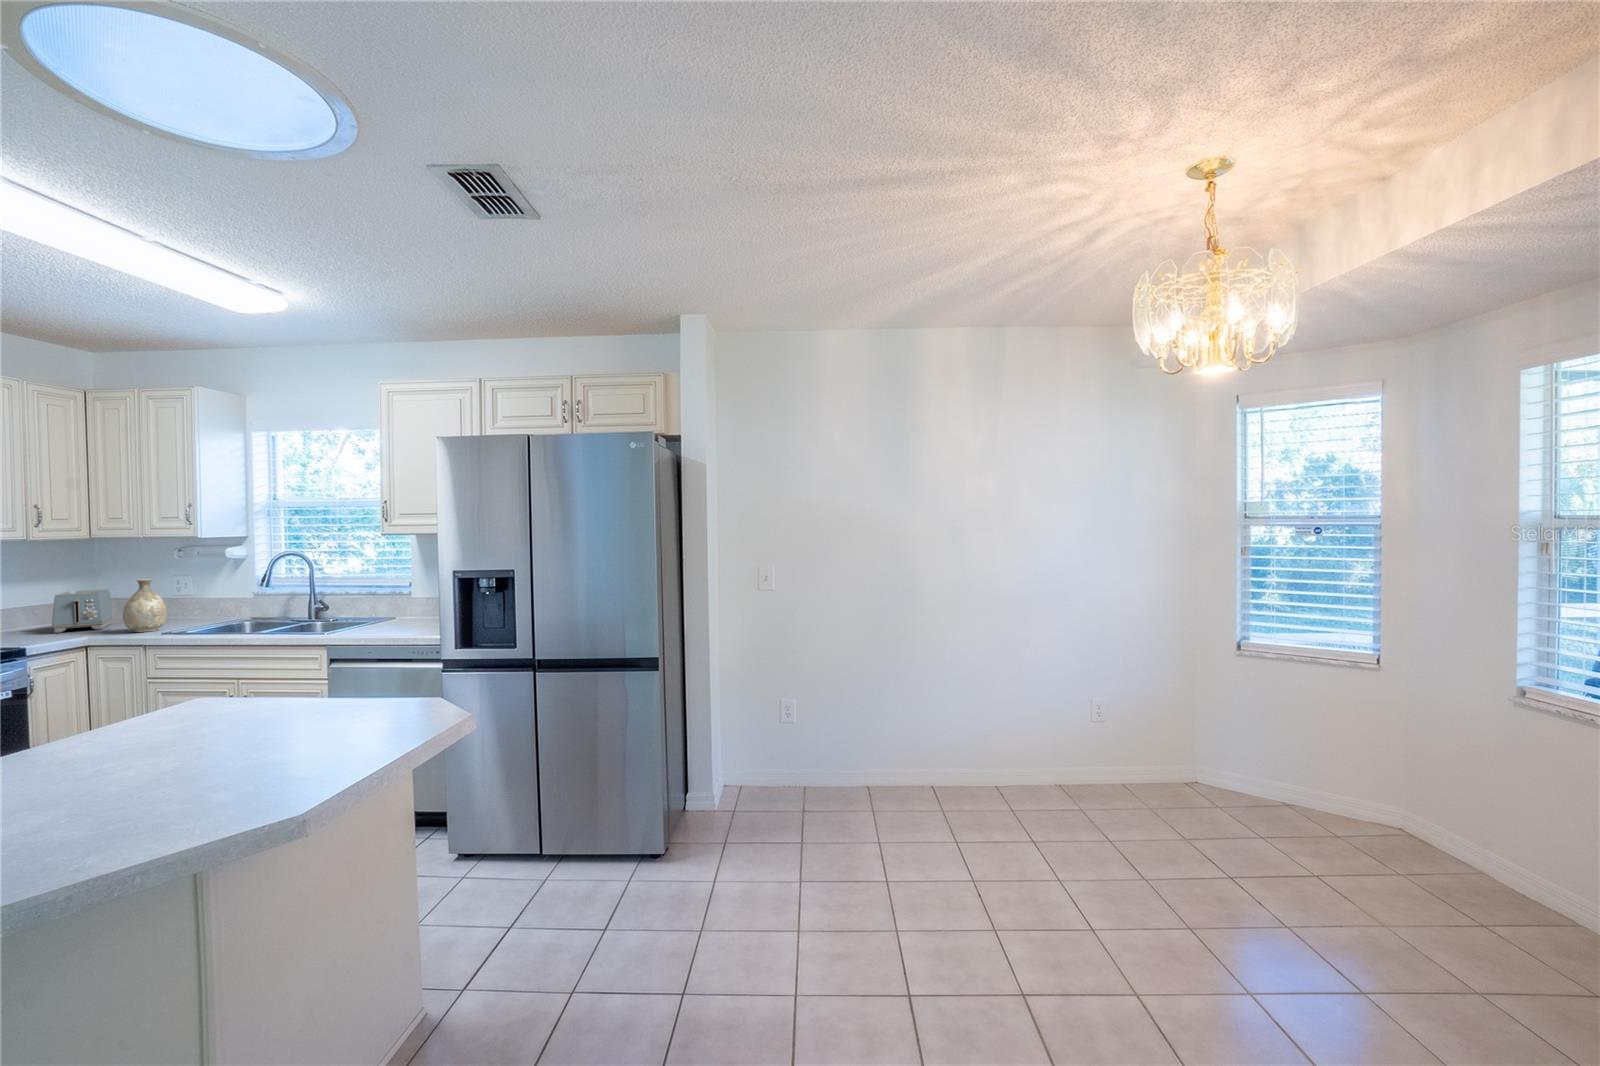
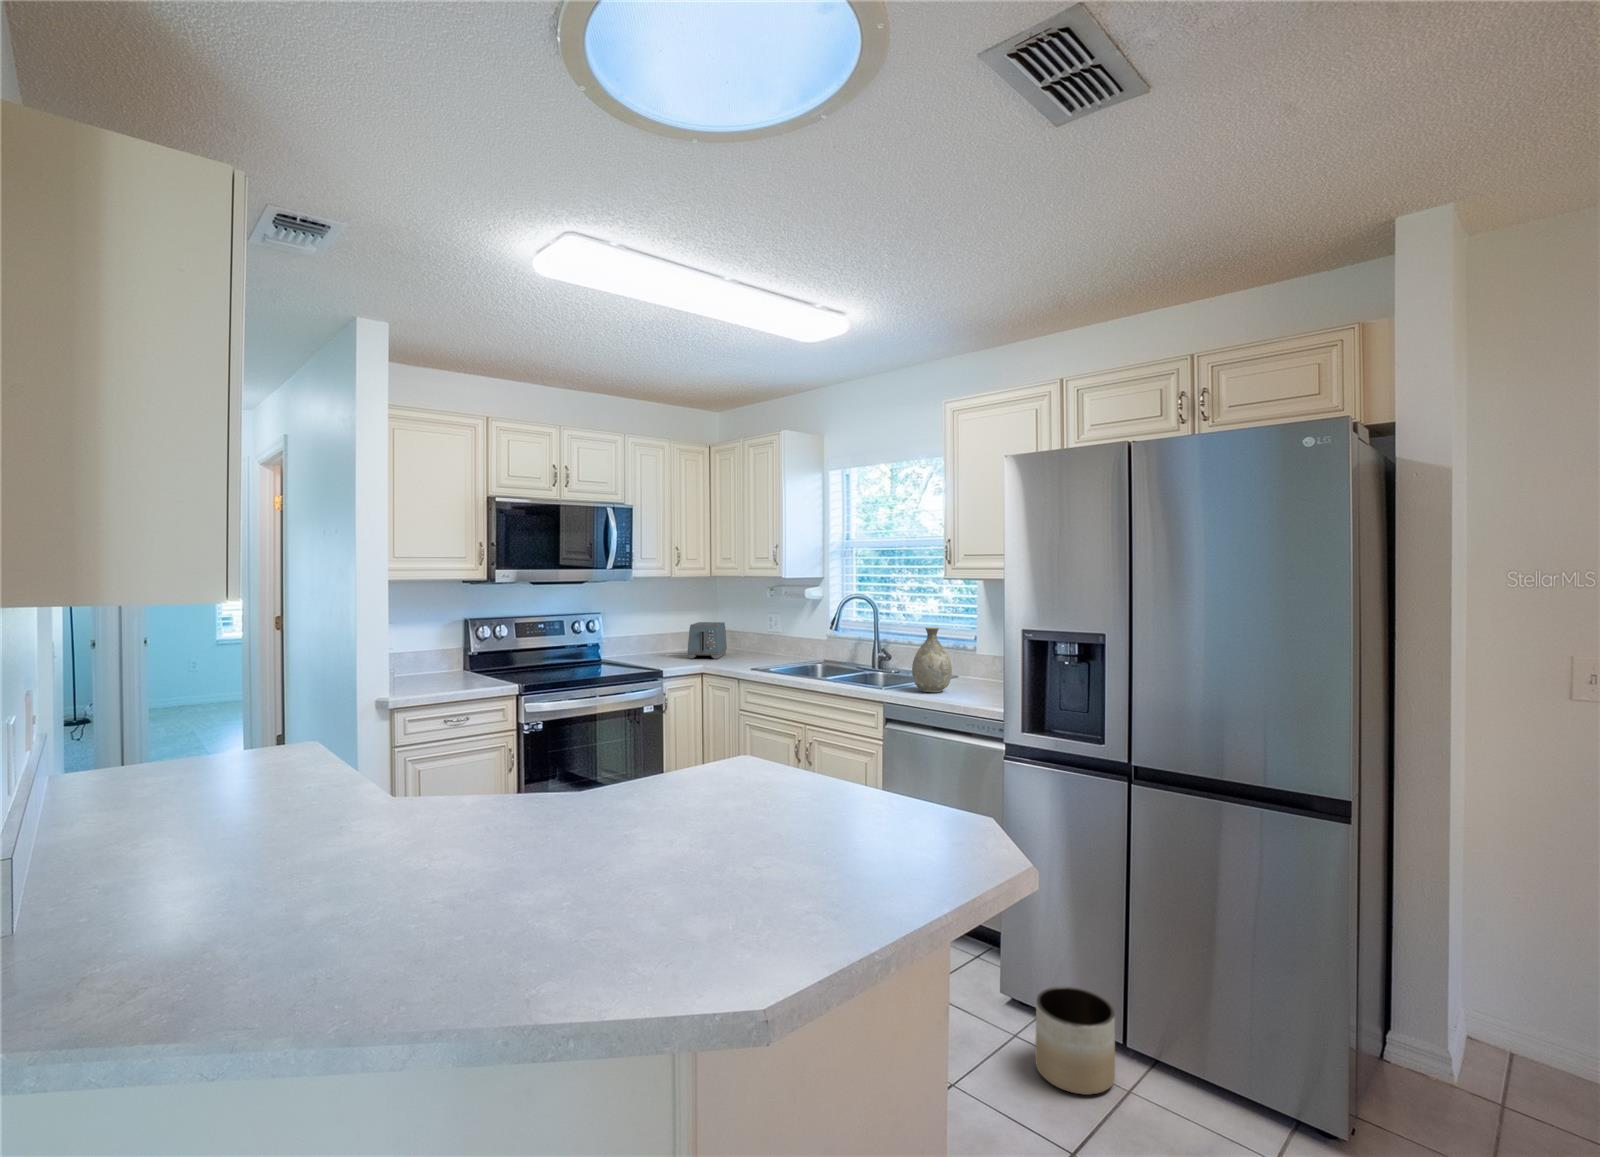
vase: present [123,579,167,632] -> present [912,627,952,692]
planter: none [471,820,529,892] -> present [1035,987,1115,1095]

